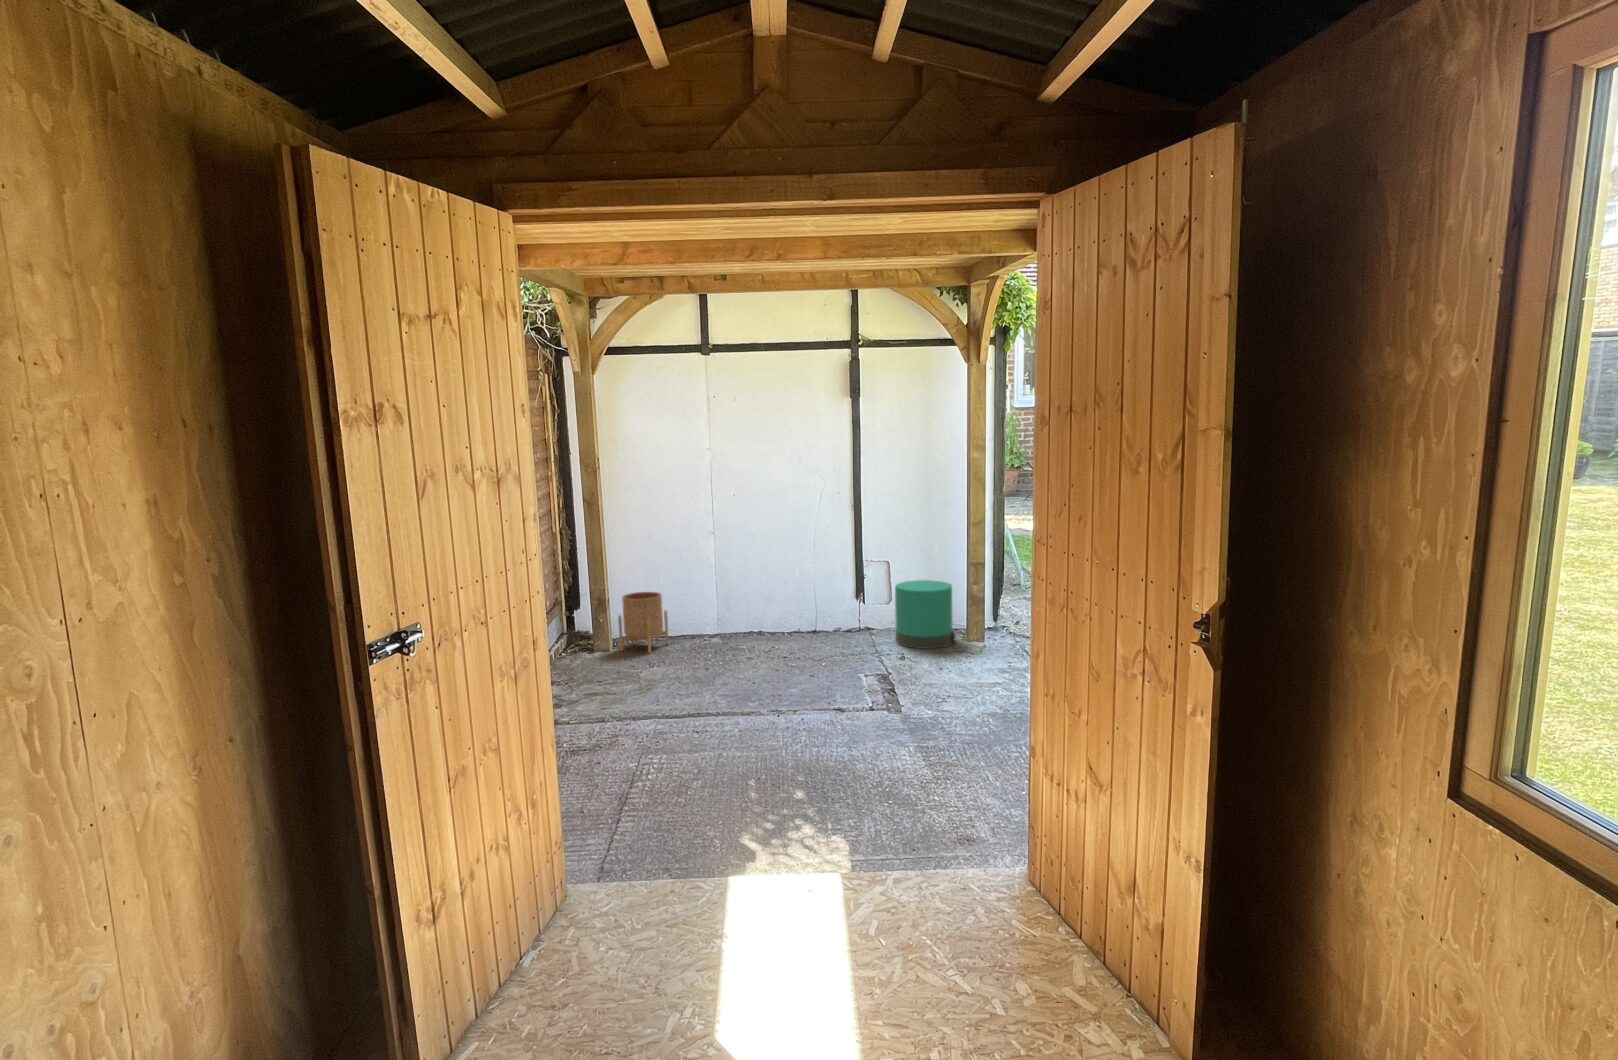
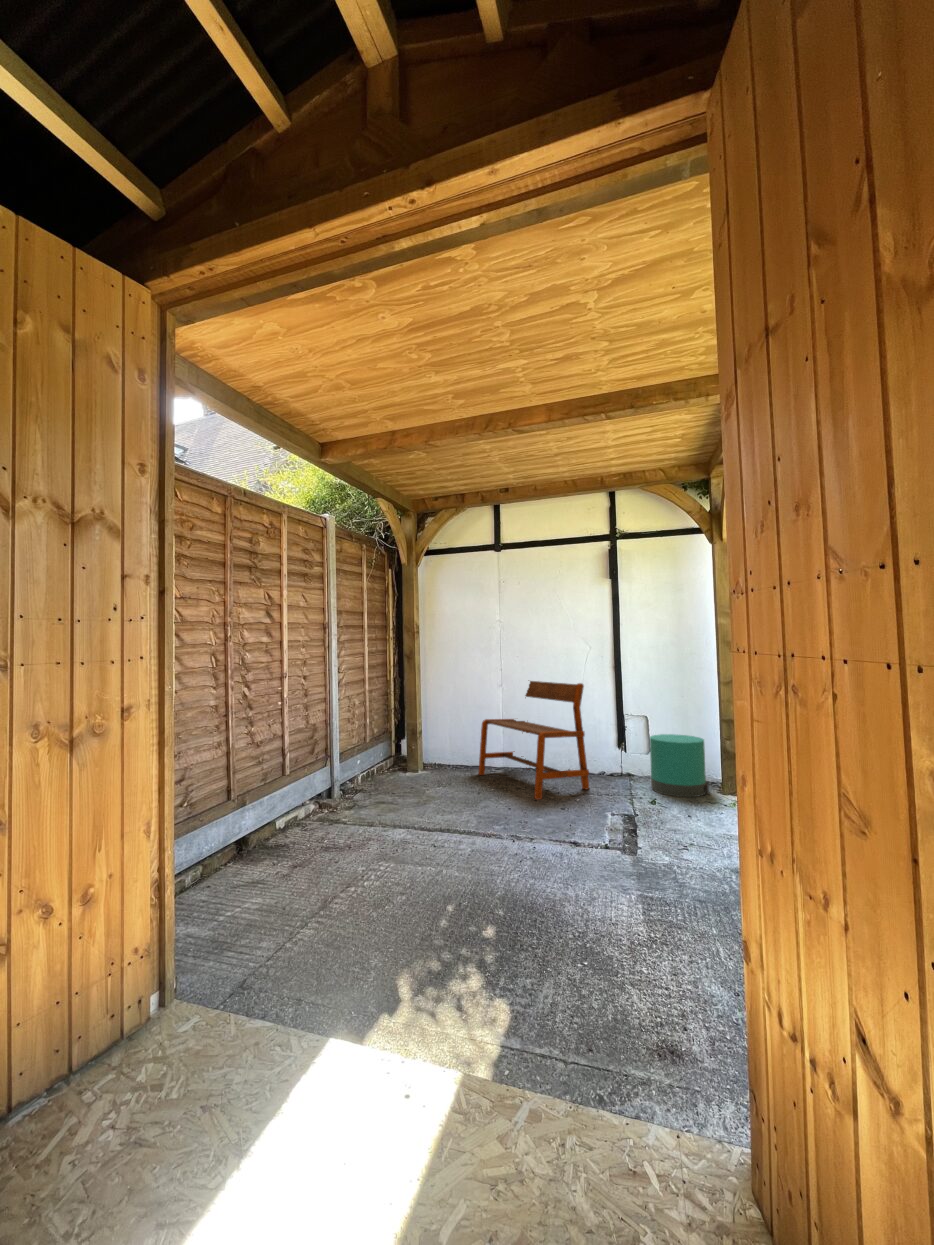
bench: none [691,523,831,669] -> present [479,681,589,799]
planter: present [618,592,669,653] -> none [424,729,462,777]

